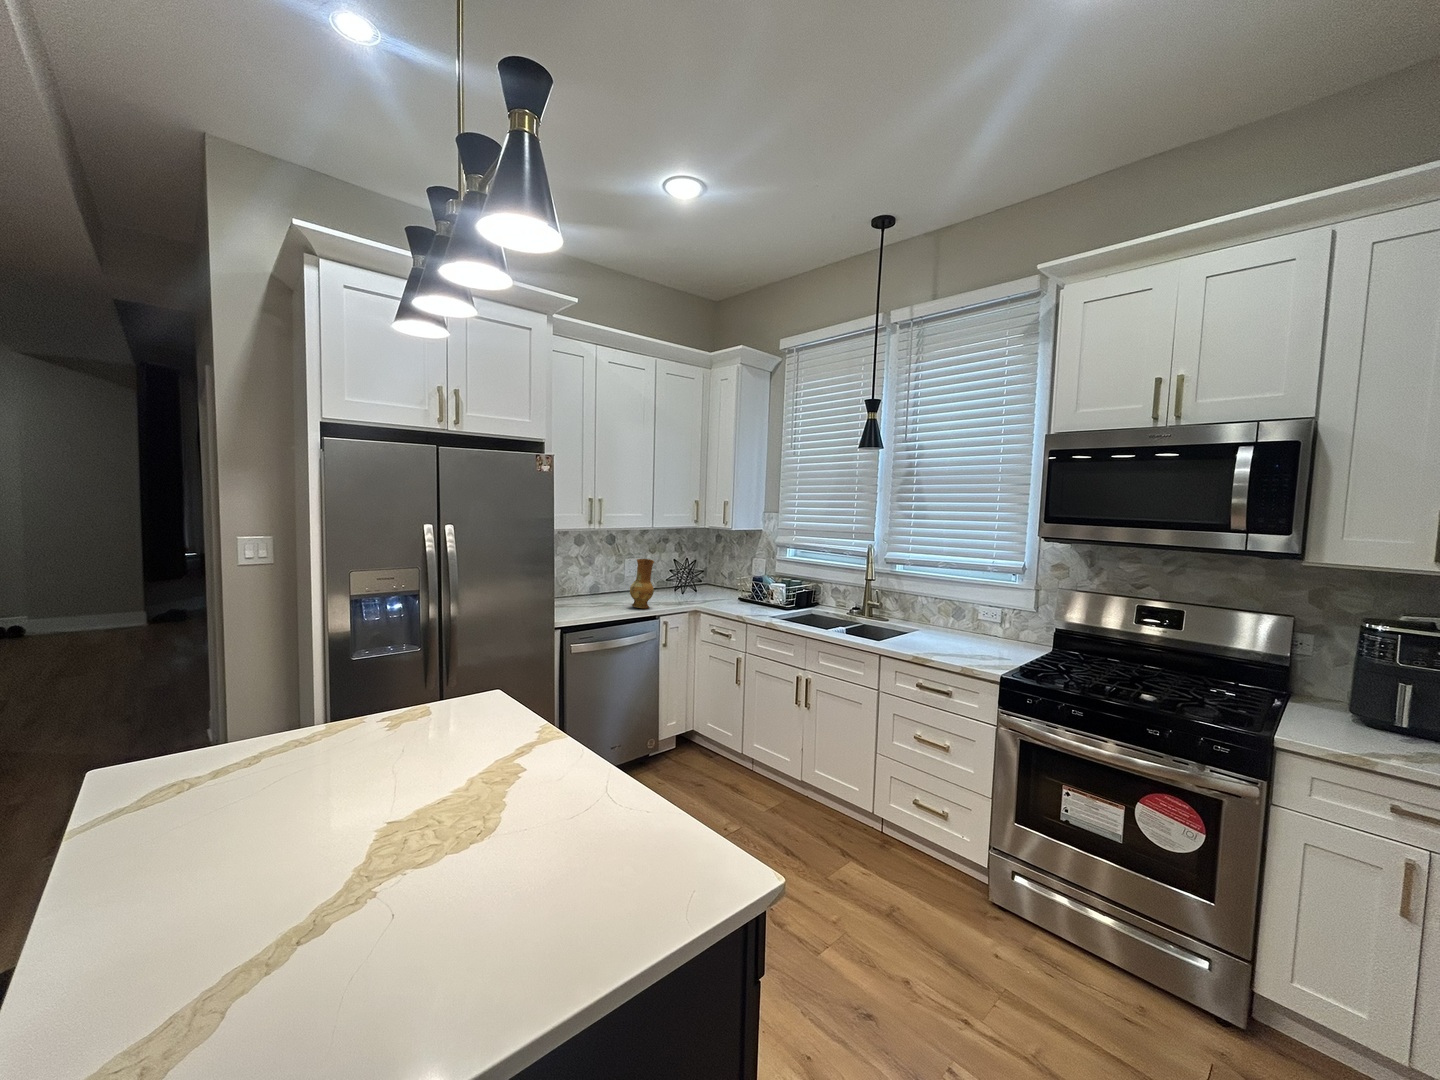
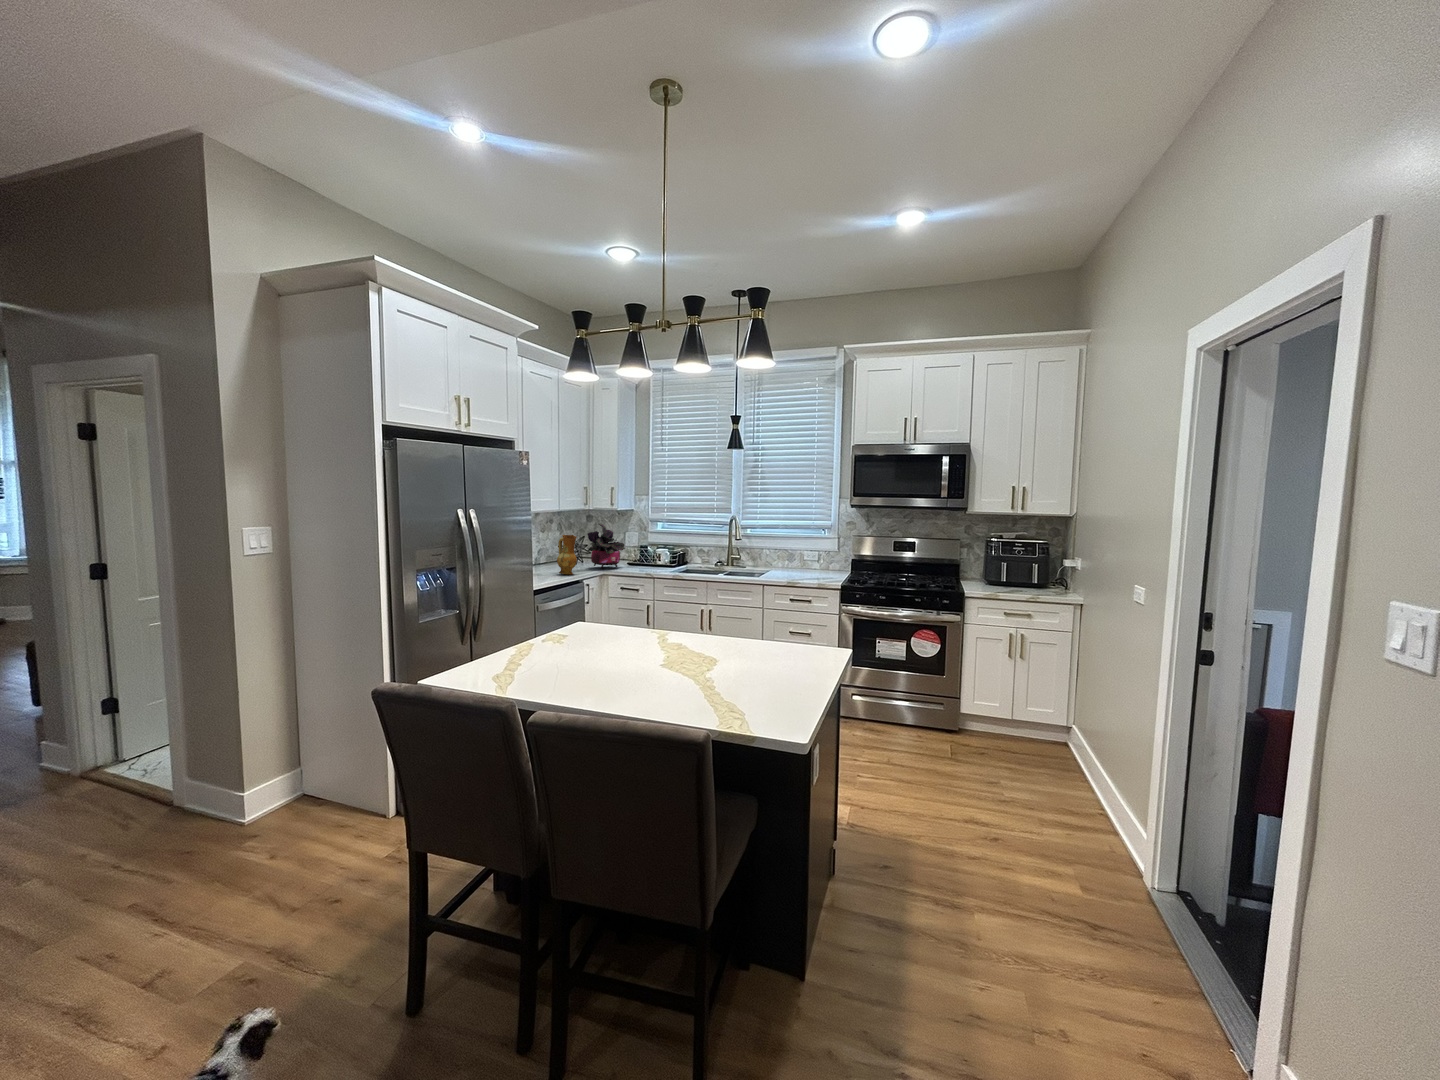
potted plant: none [682,546,733,603] -> present [587,523,625,568]

